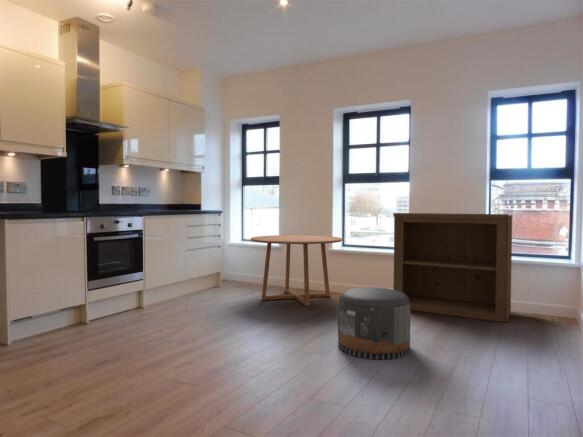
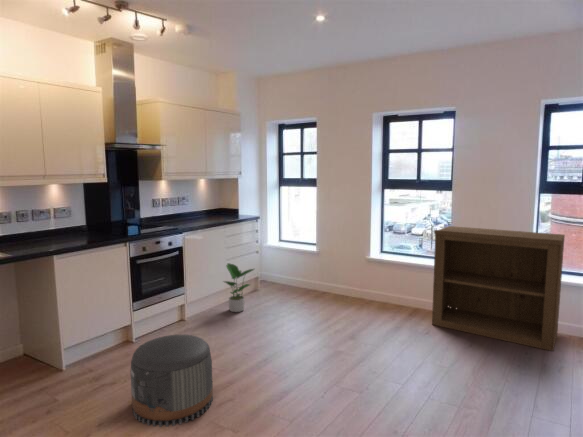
dining table: present [251,235,343,306] -> none [288,242,381,320]
potted plant: none [183,253,217,302] -> present [225,263,254,312]
pouf: present [338,287,411,360] -> present [130,335,213,427]

